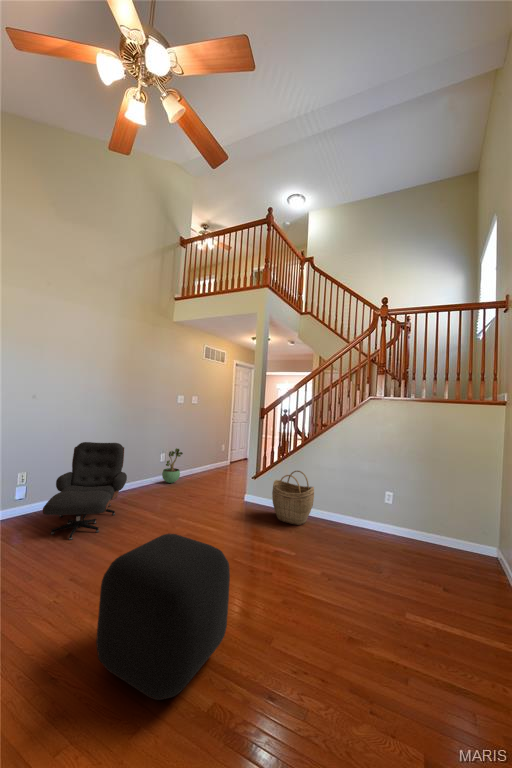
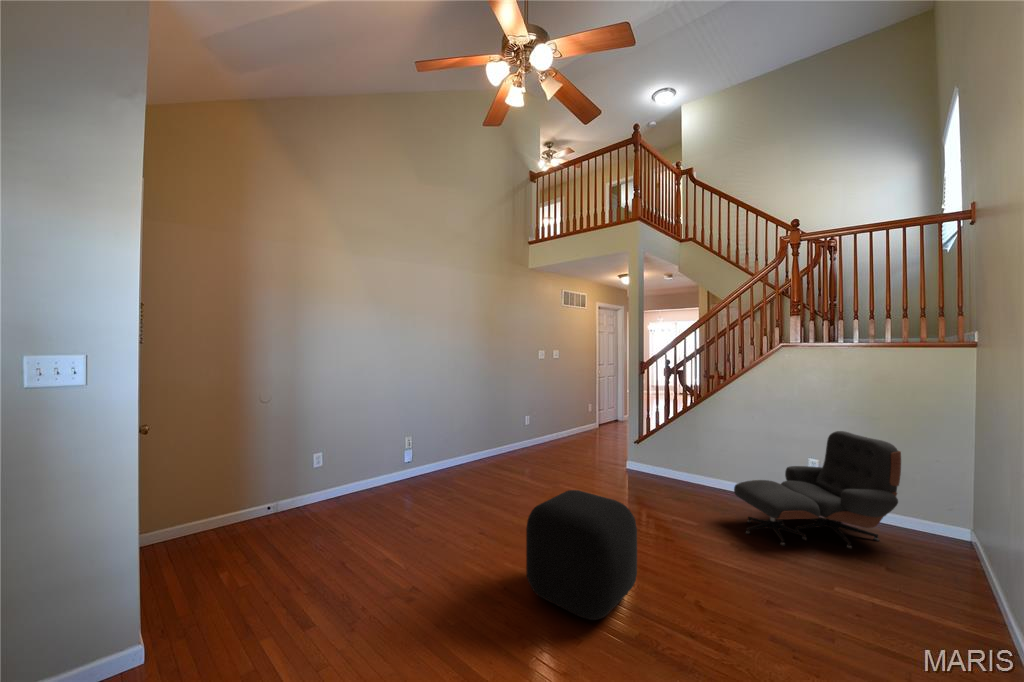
lounge chair: present [43,442,127,540] -> present [734,431,901,549]
potted plant: present [162,448,183,483] -> none [528,410,549,449]
woven basket: present [272,471,314,525] -> none [661,434,713,495]

